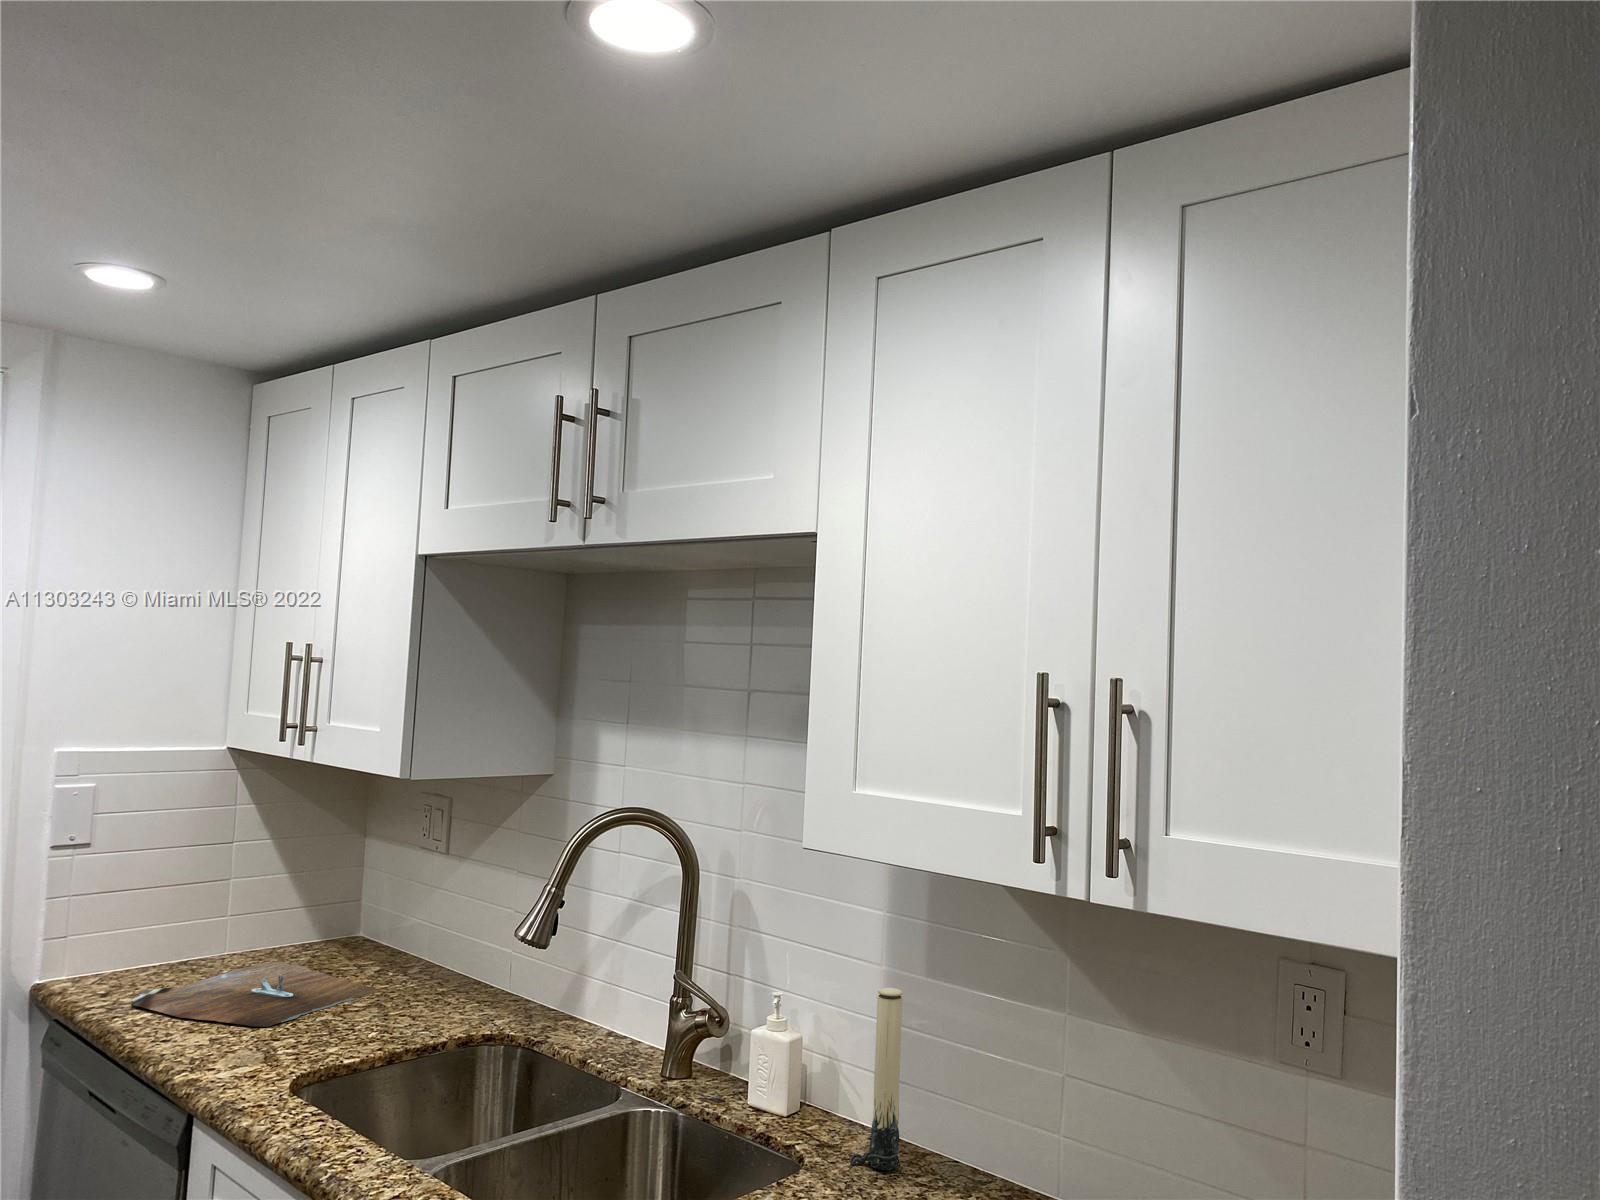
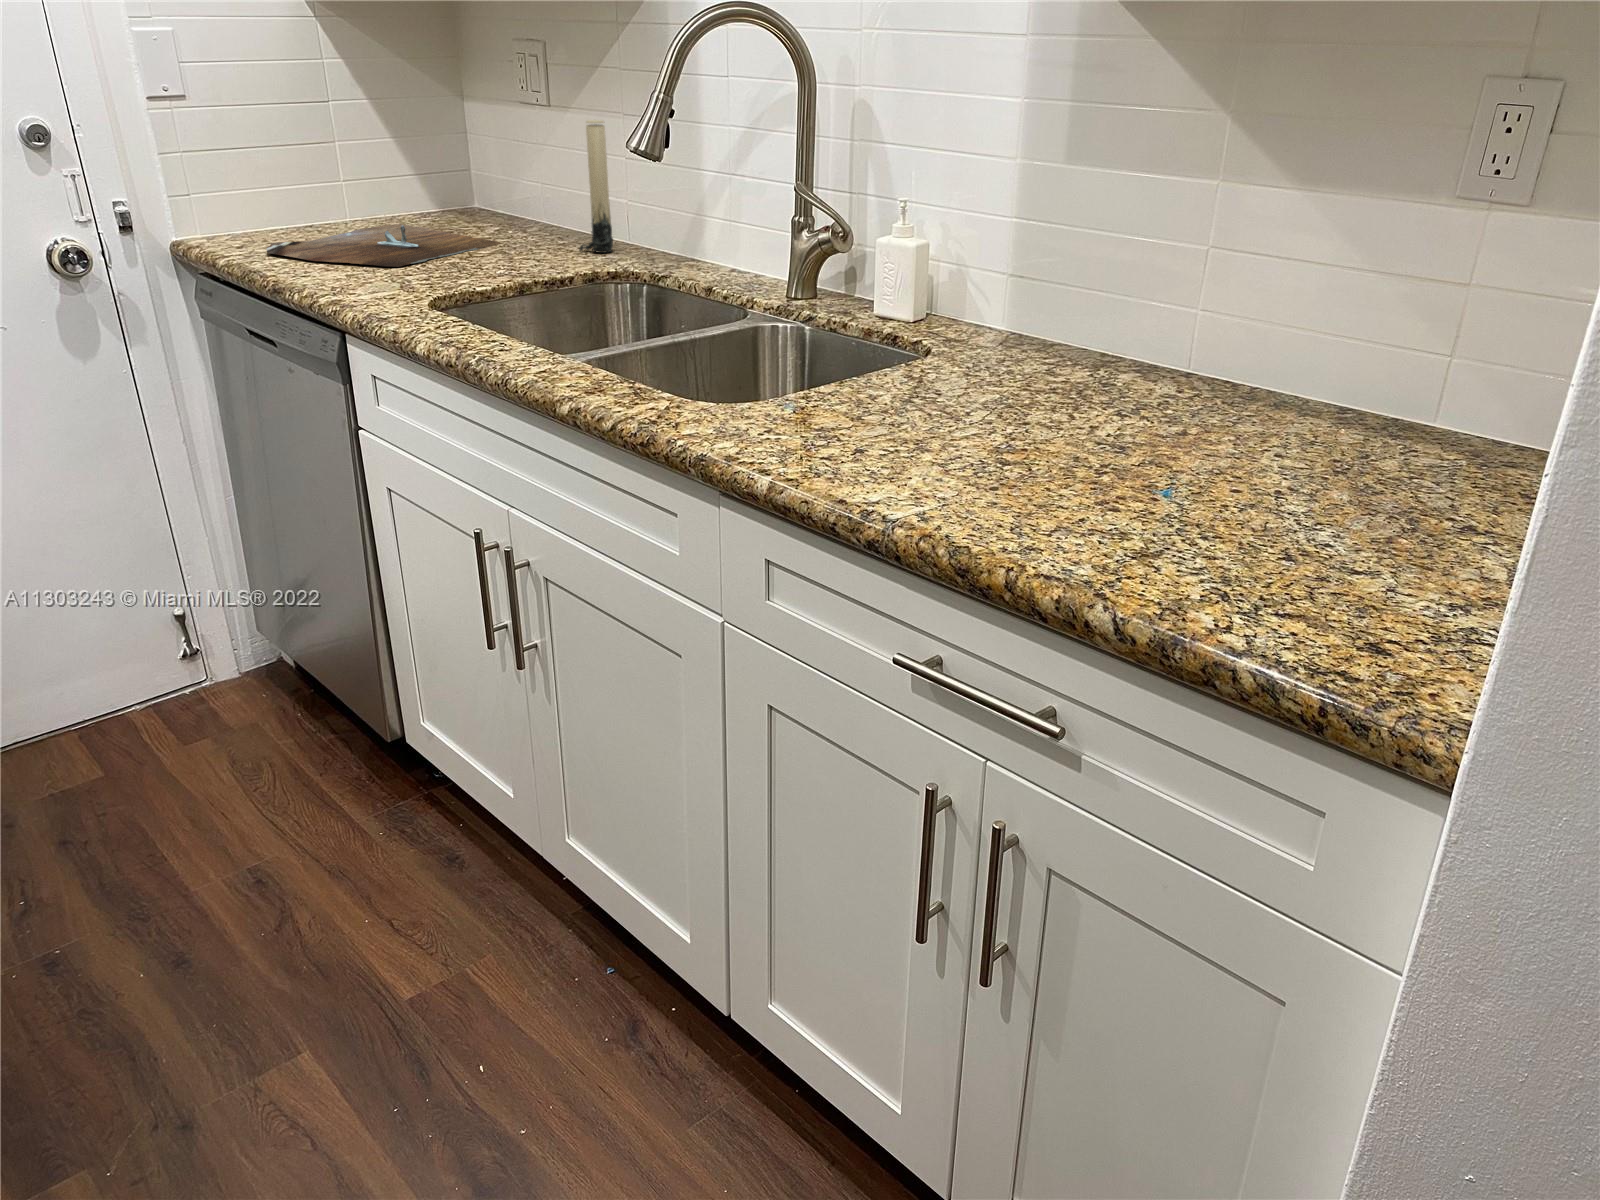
candle: present [850,988,903,1170] -> present [580,120,613,253]

